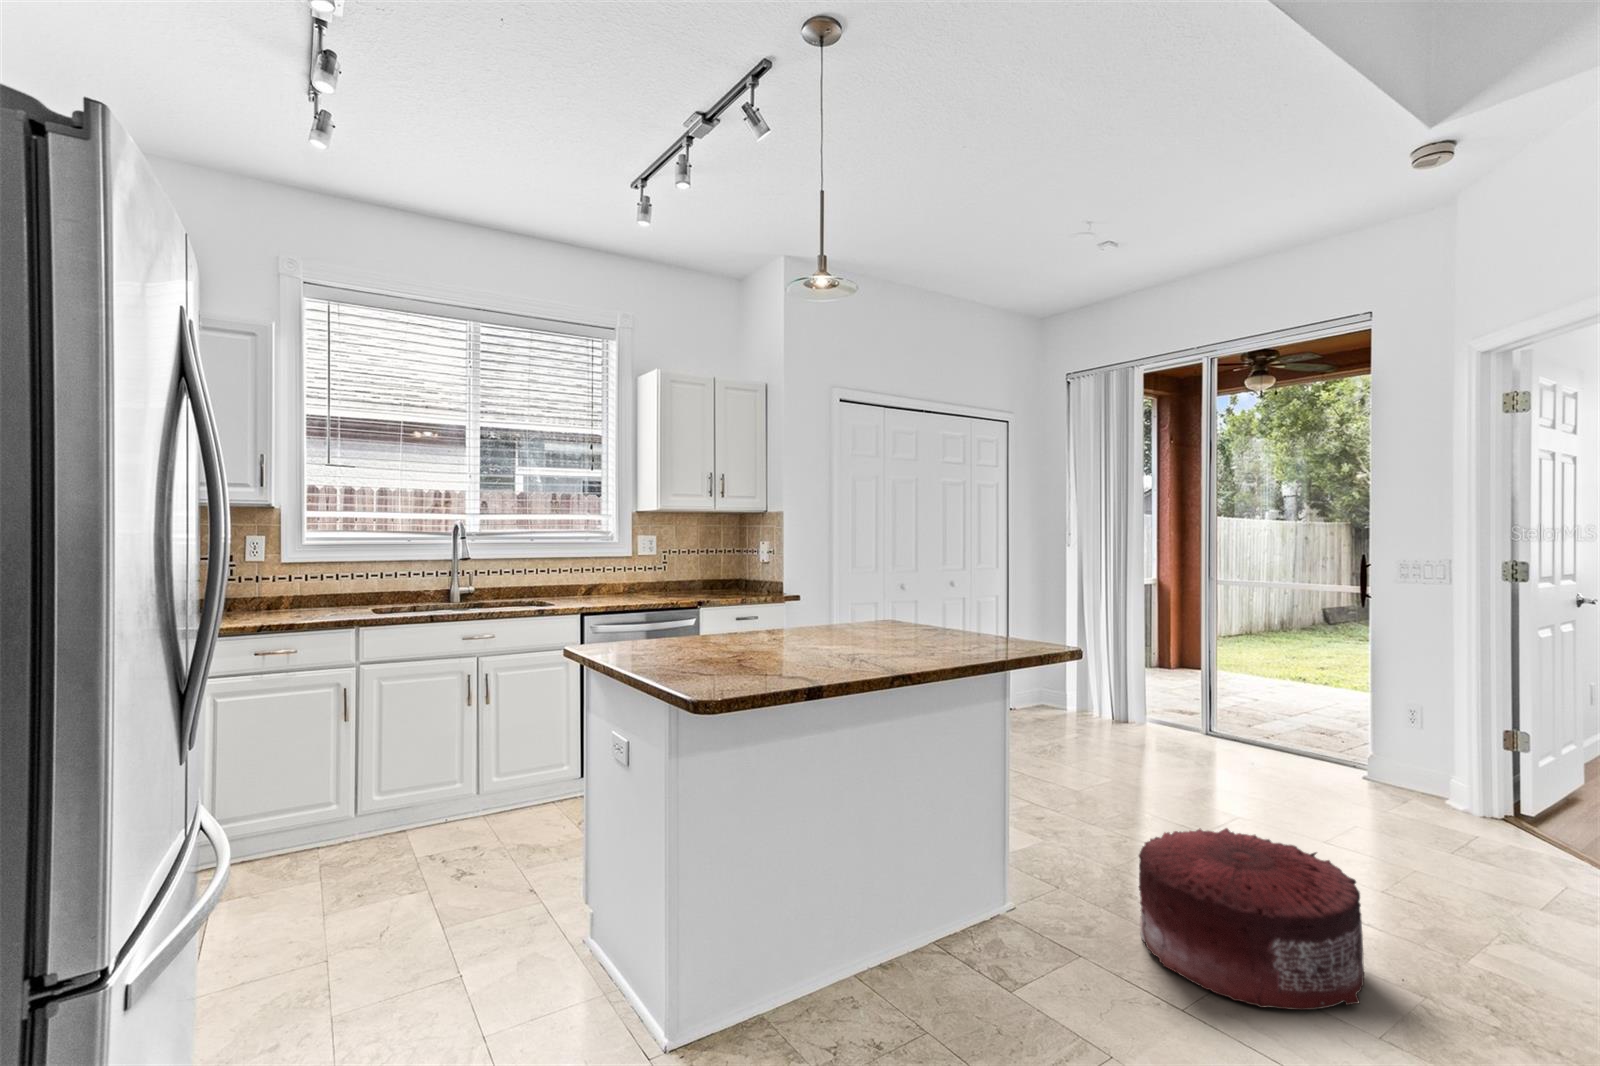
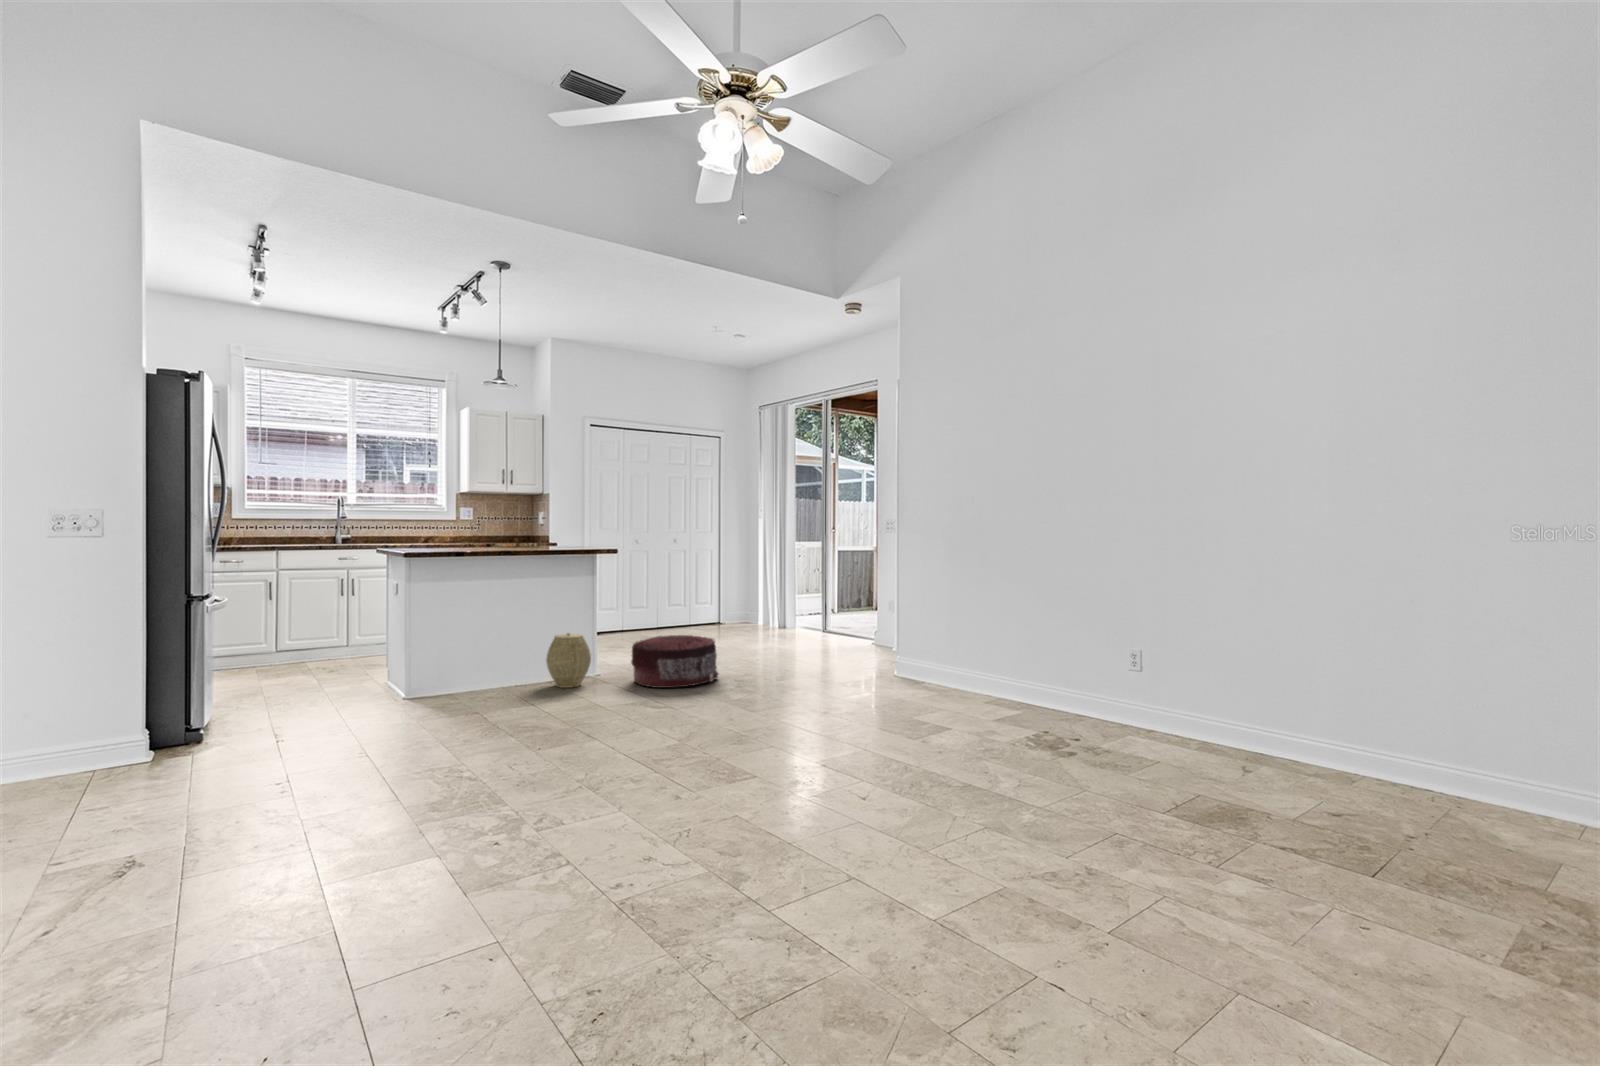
woven basket: none [971,849,1077,997] -> present [546,633,591,688]

